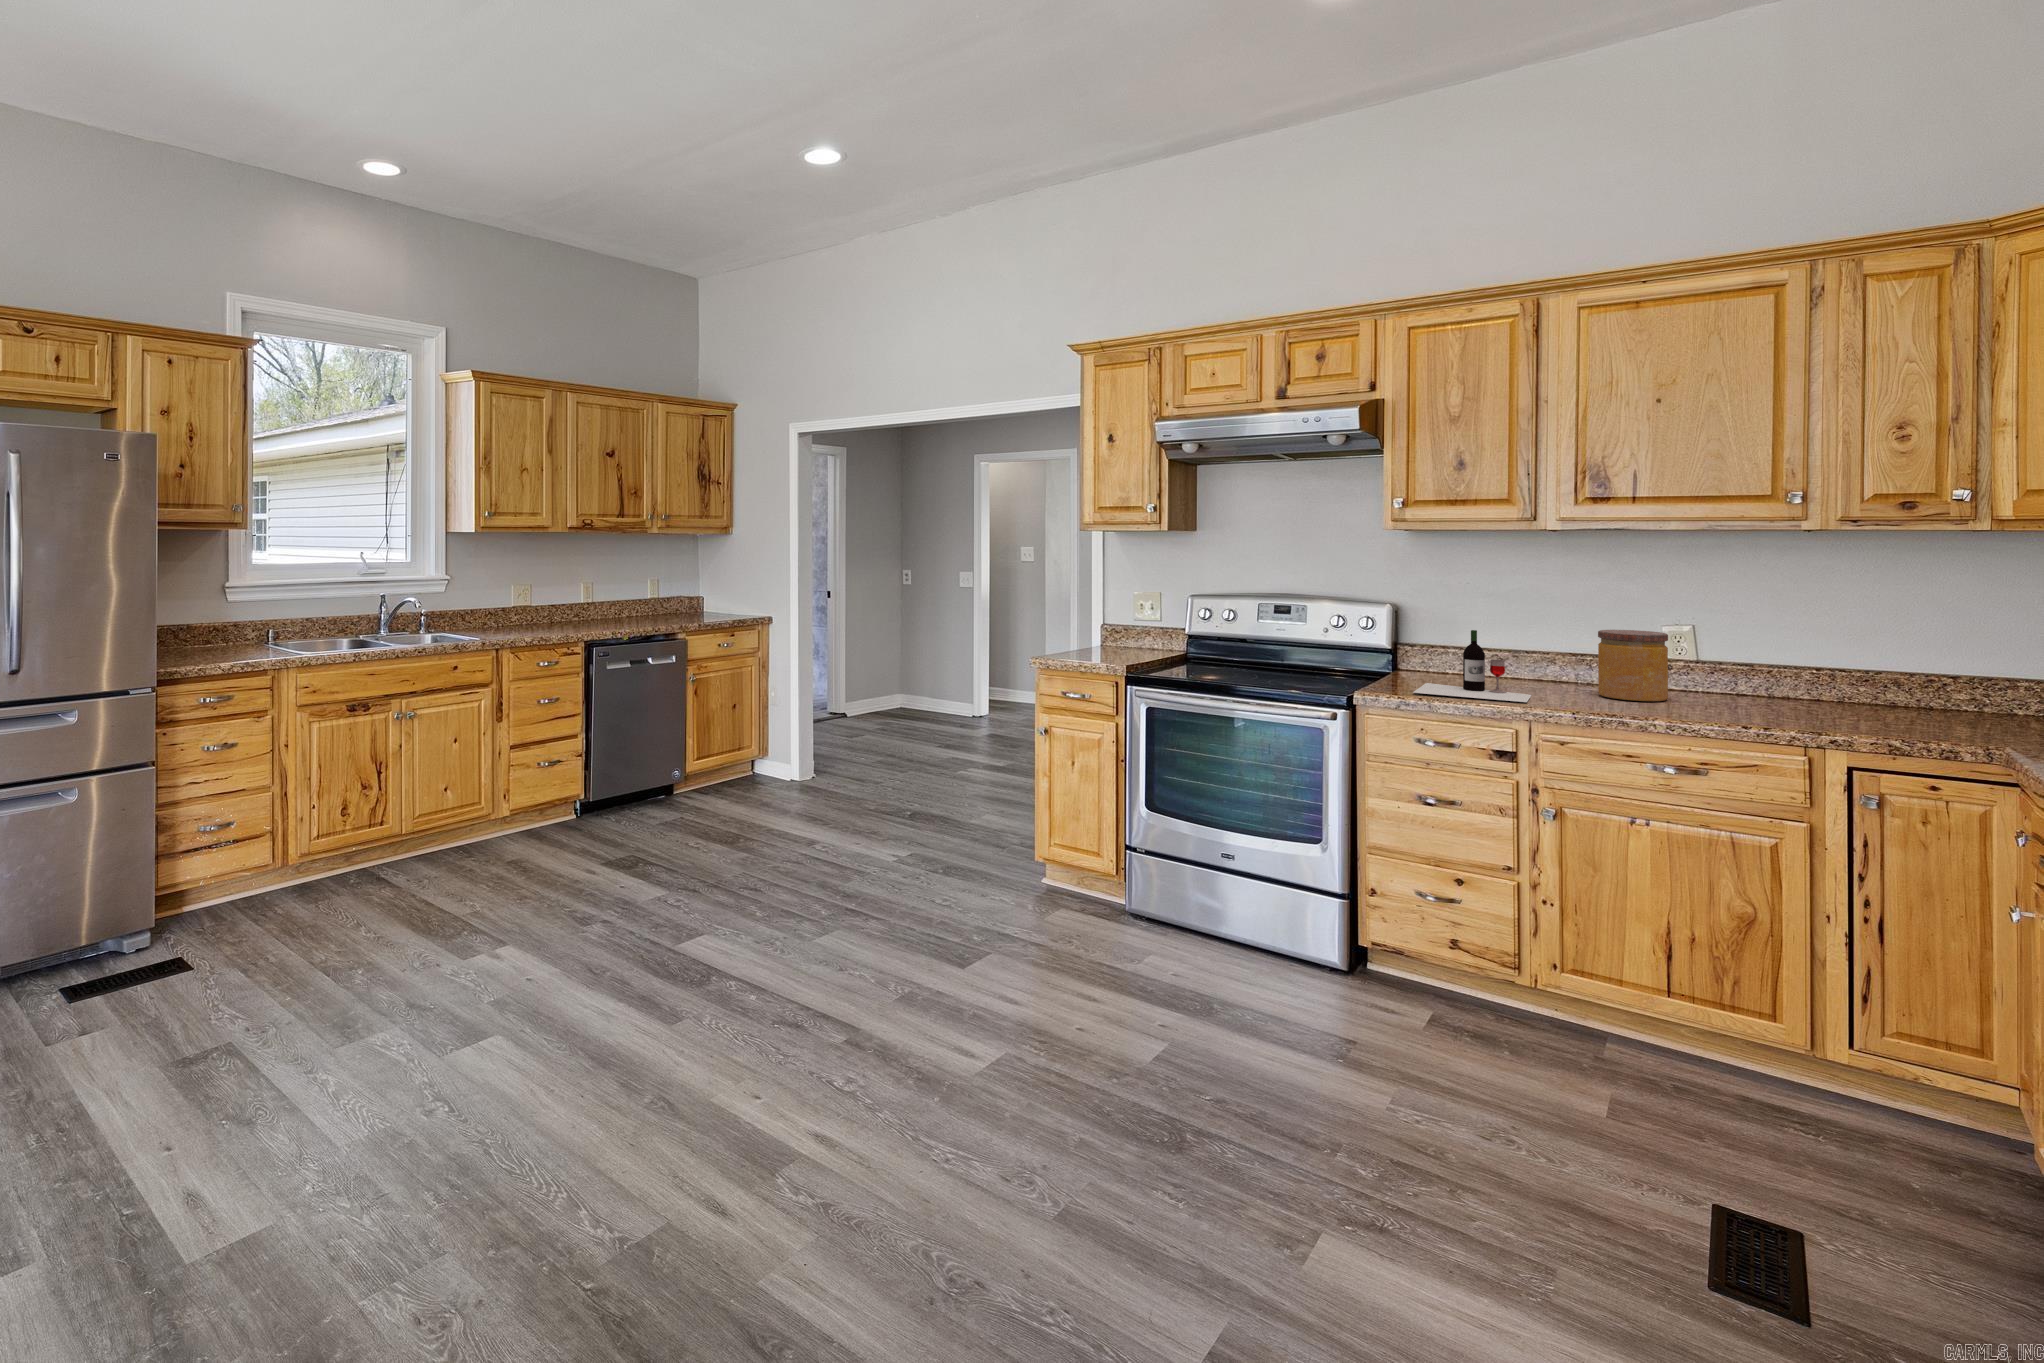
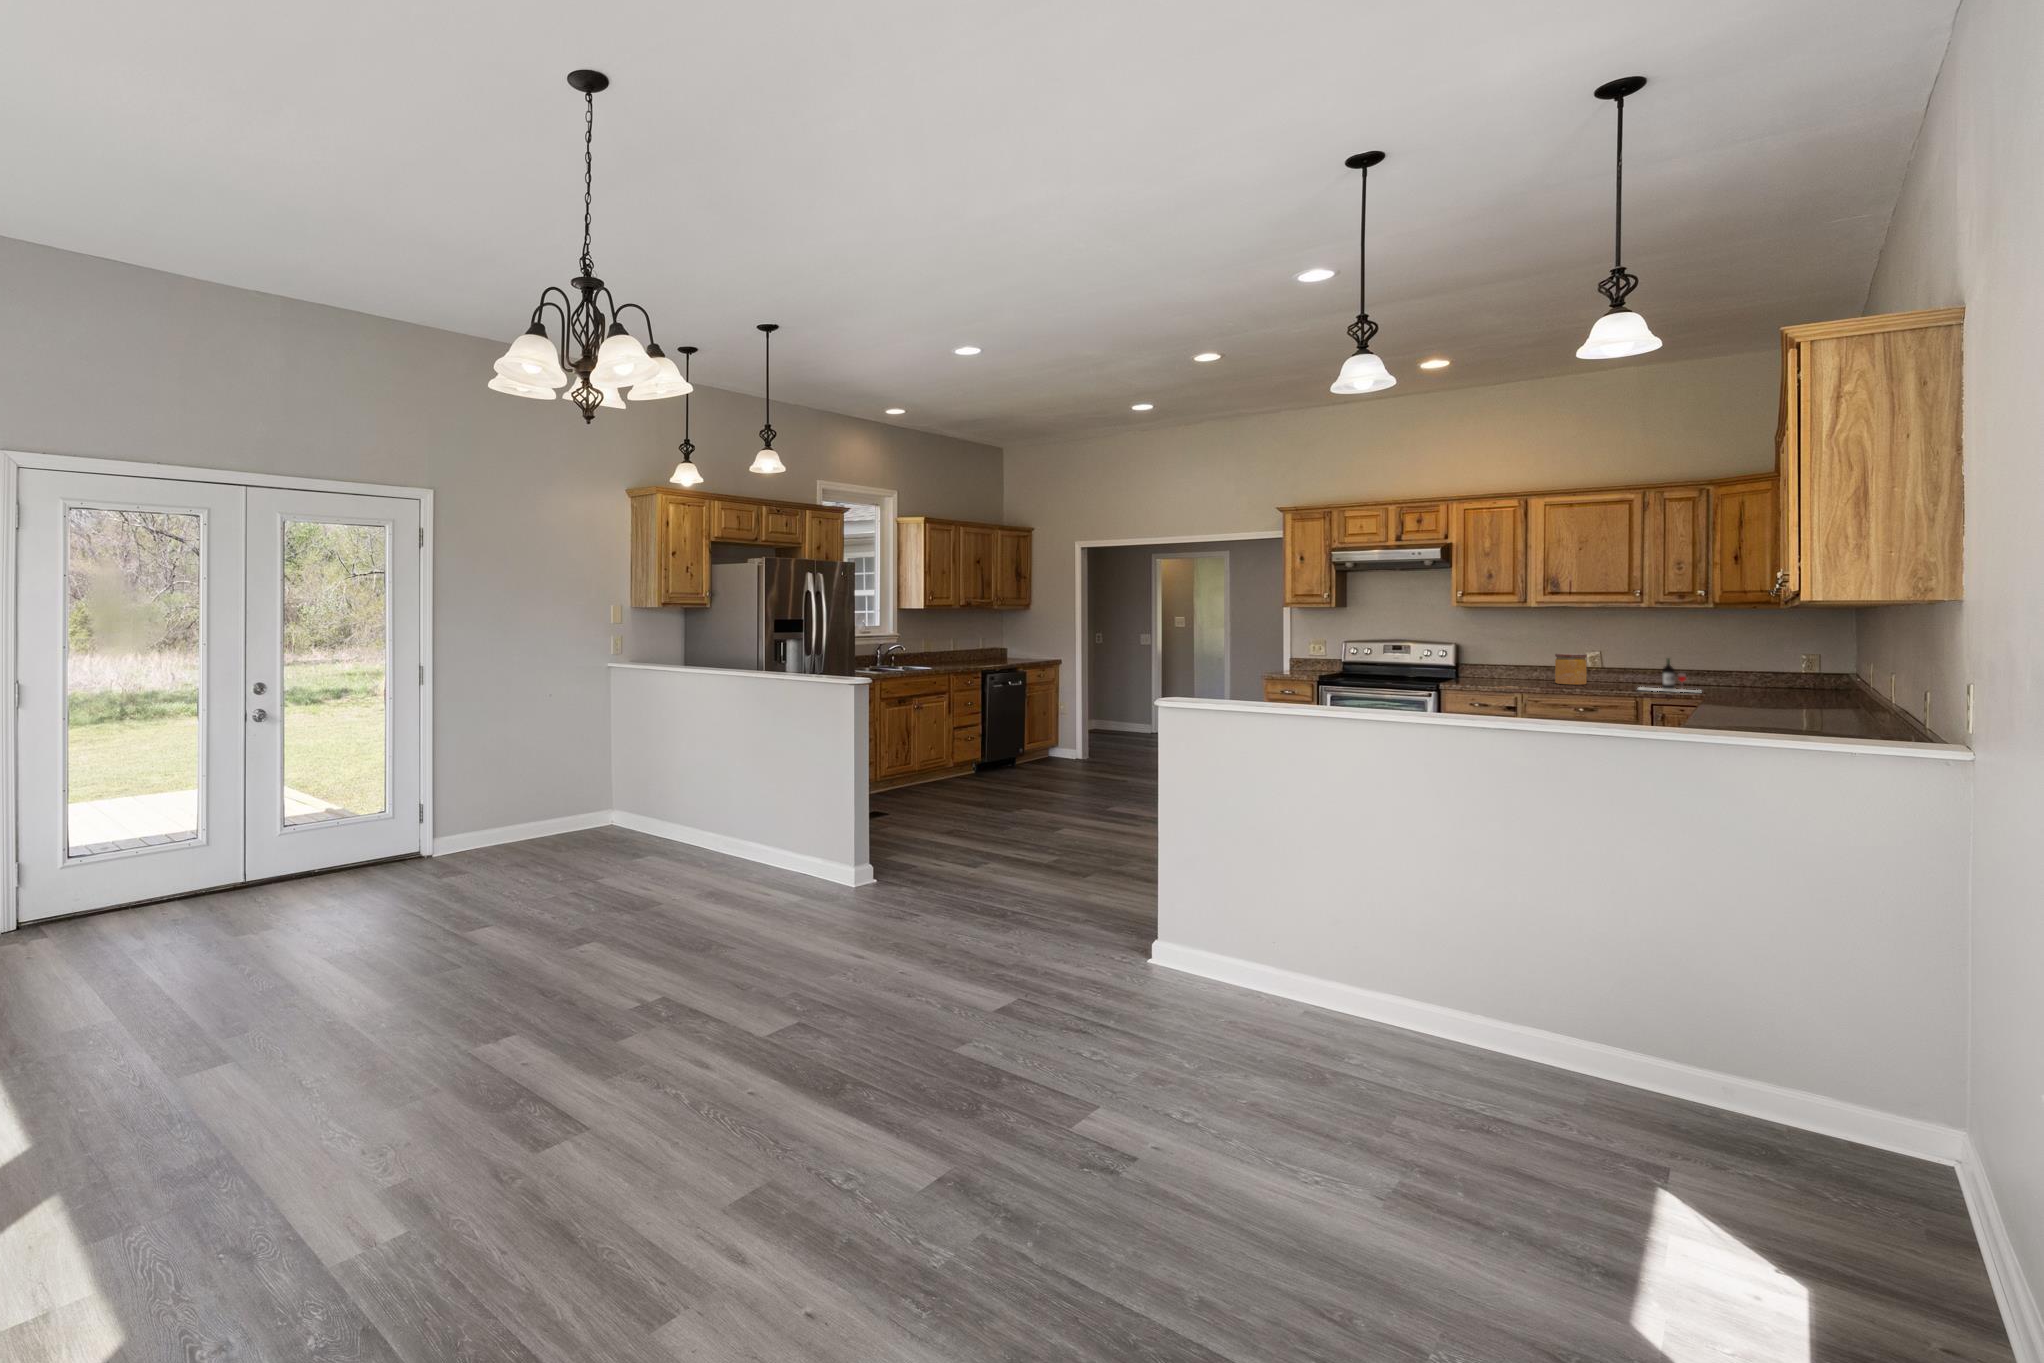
wine bottle: present [1413,630,1531,702] -> present [1639,659,1701,692]

